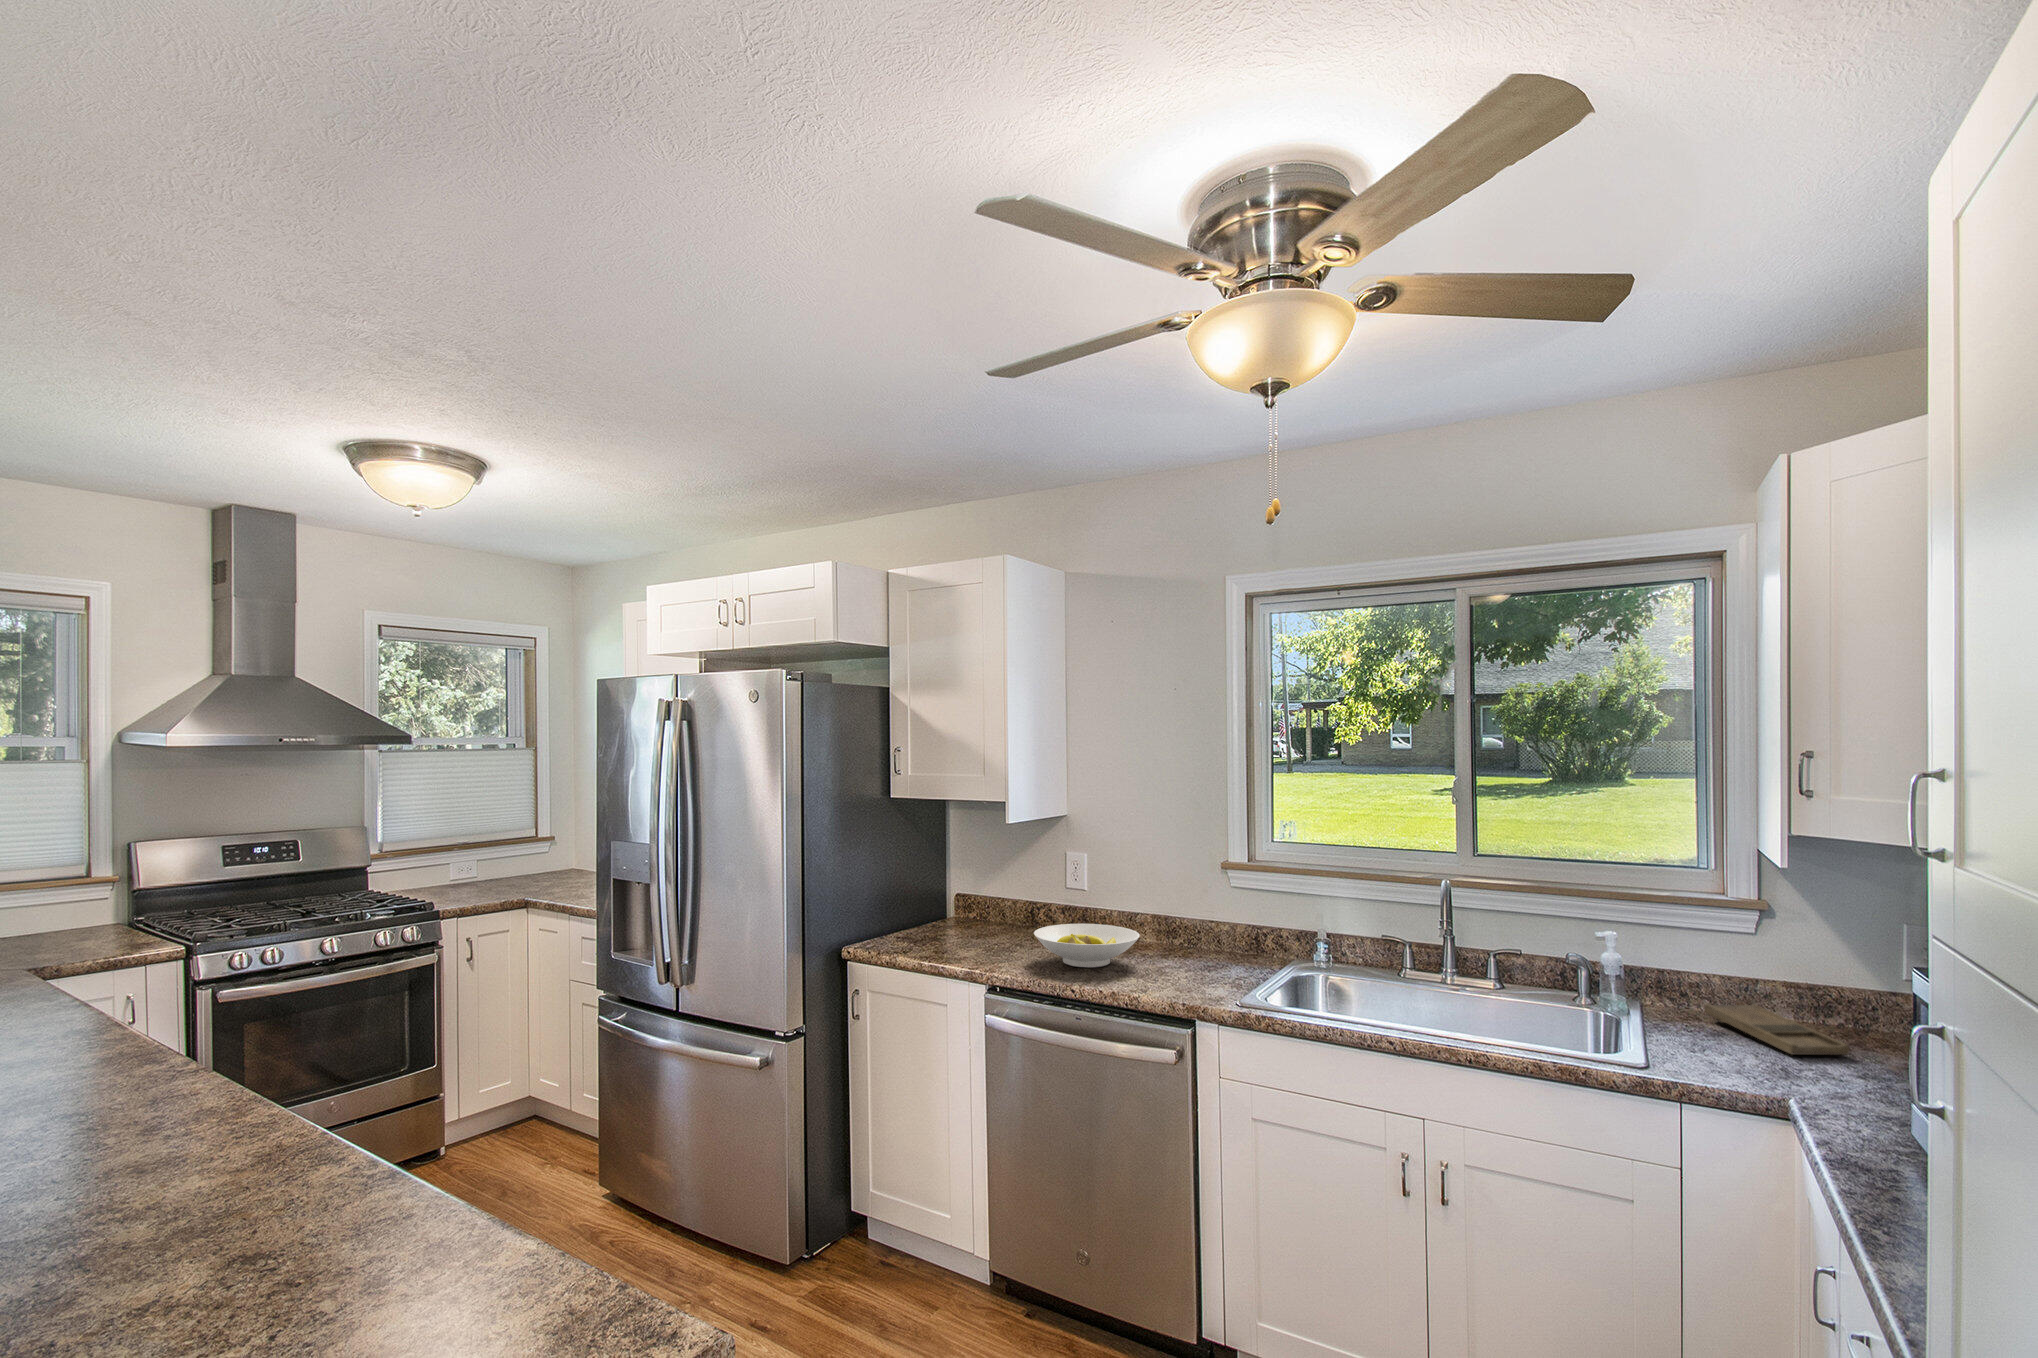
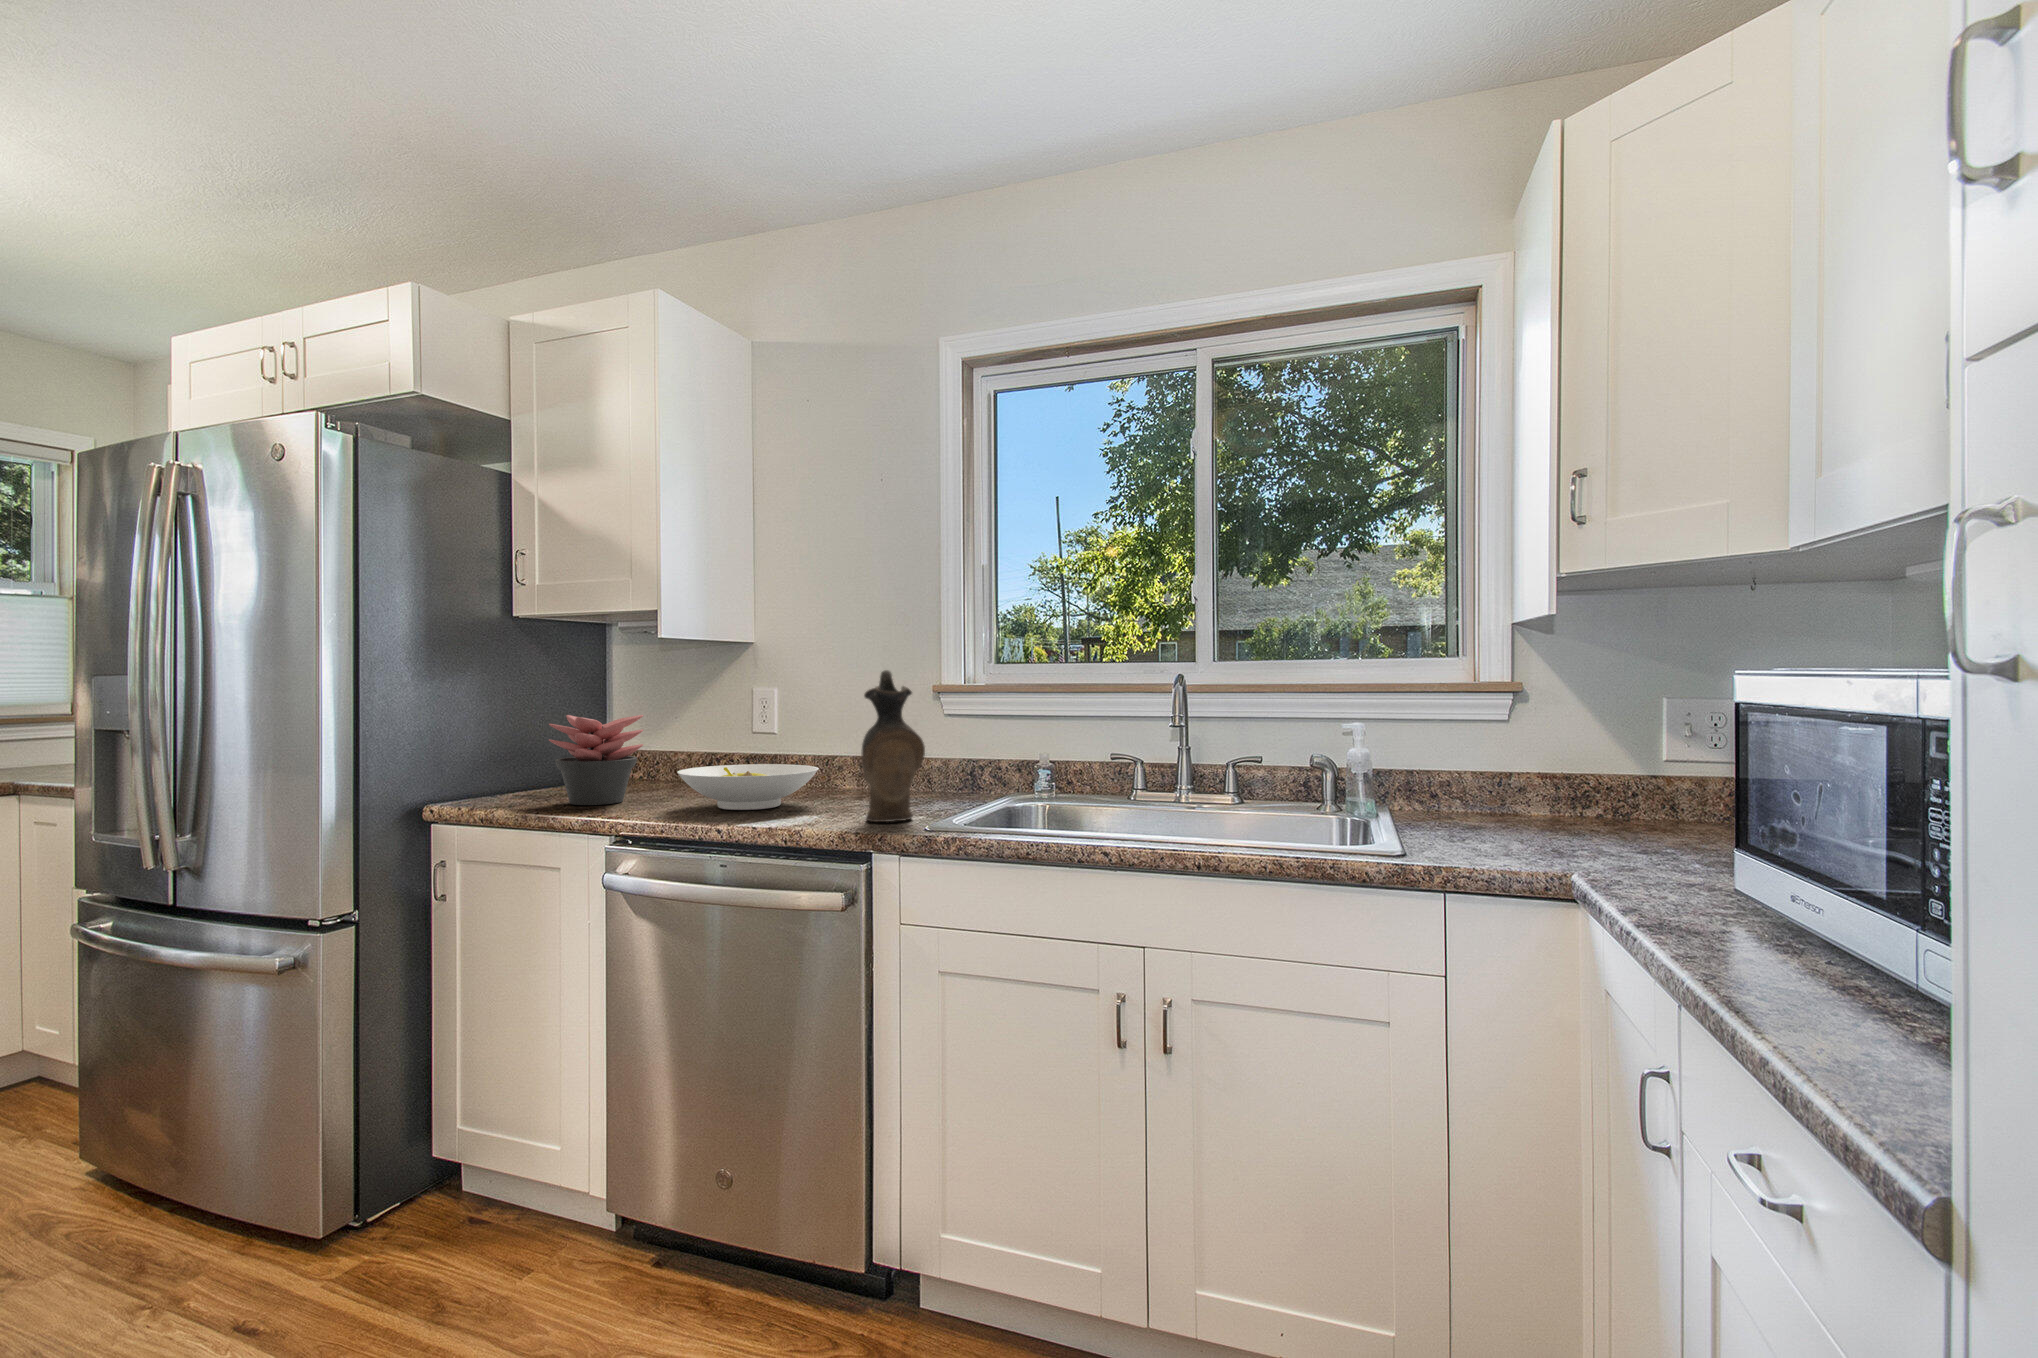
ceramic pitcher: none [1183,867,1233,991] -> present [862,670,925,822]
succulent plant: none [936,879,1000,953] -> present [549,715,643,805]
tray: present [1704,1004,1849,1055] -> none [1460,799,1617,839]

